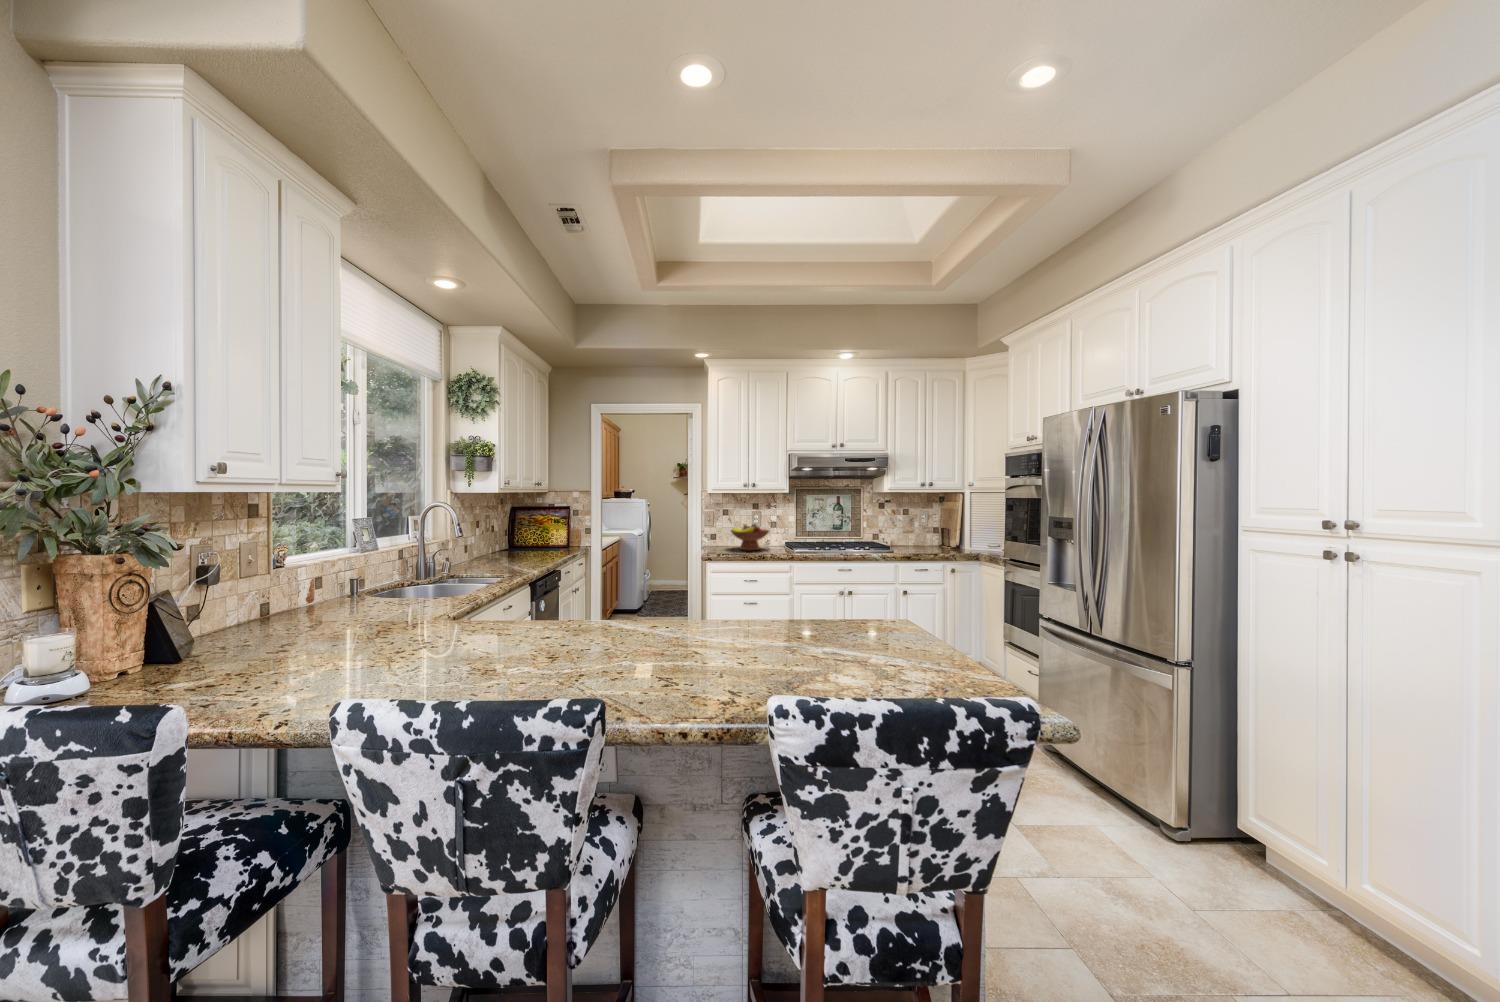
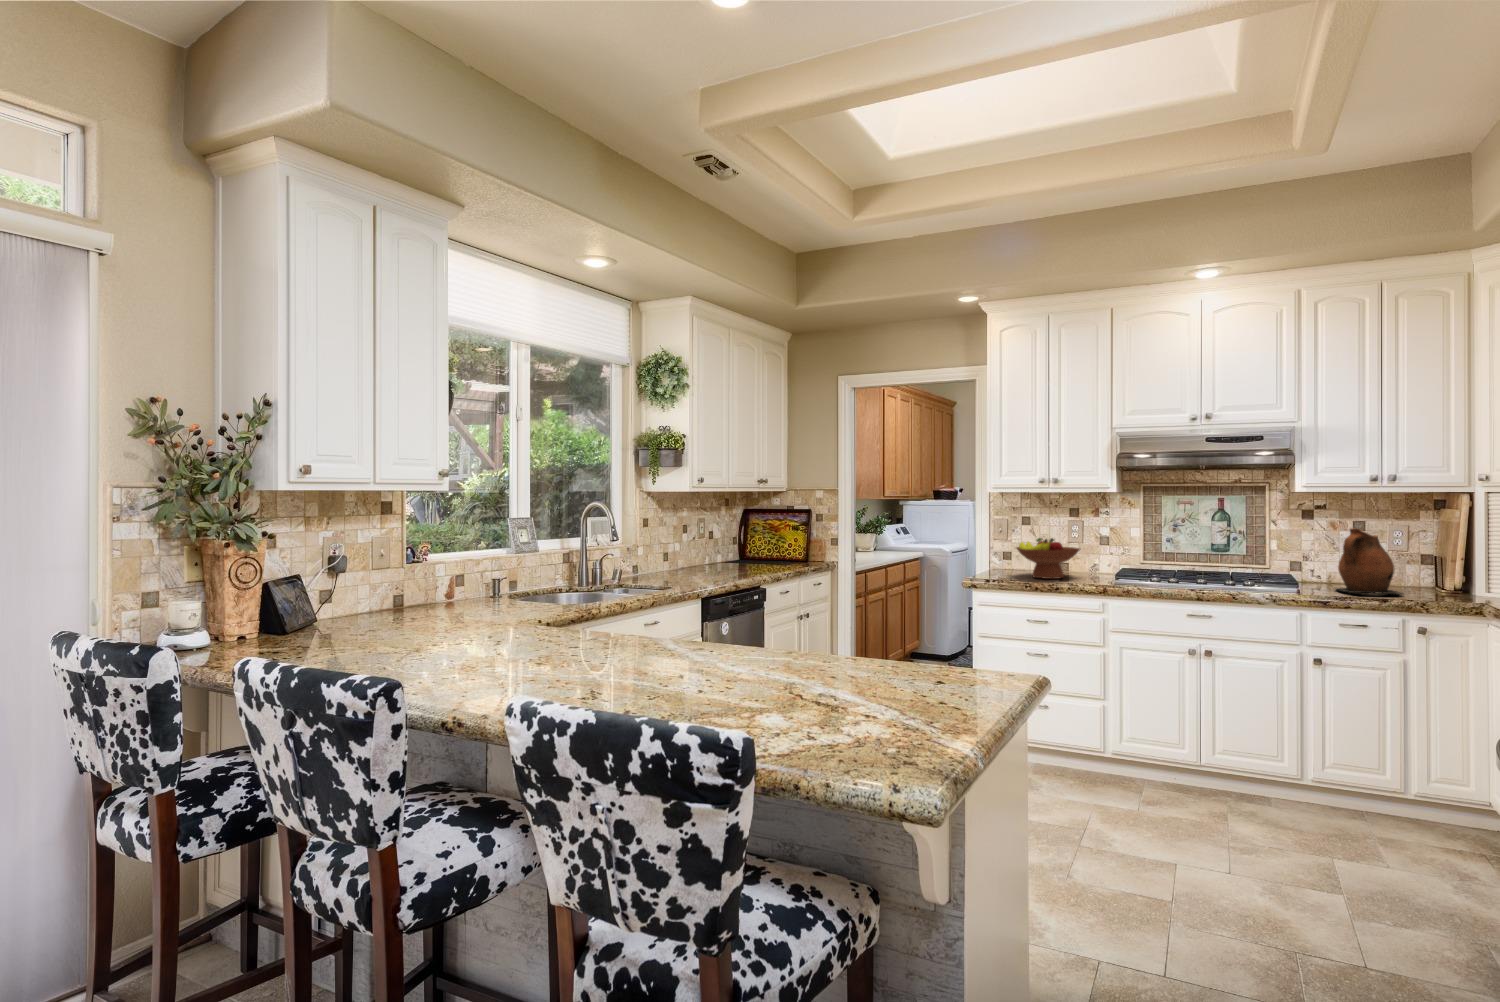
ceramic pitcher: none [901,516,936,551] -> present [1337,528,1401,595]

